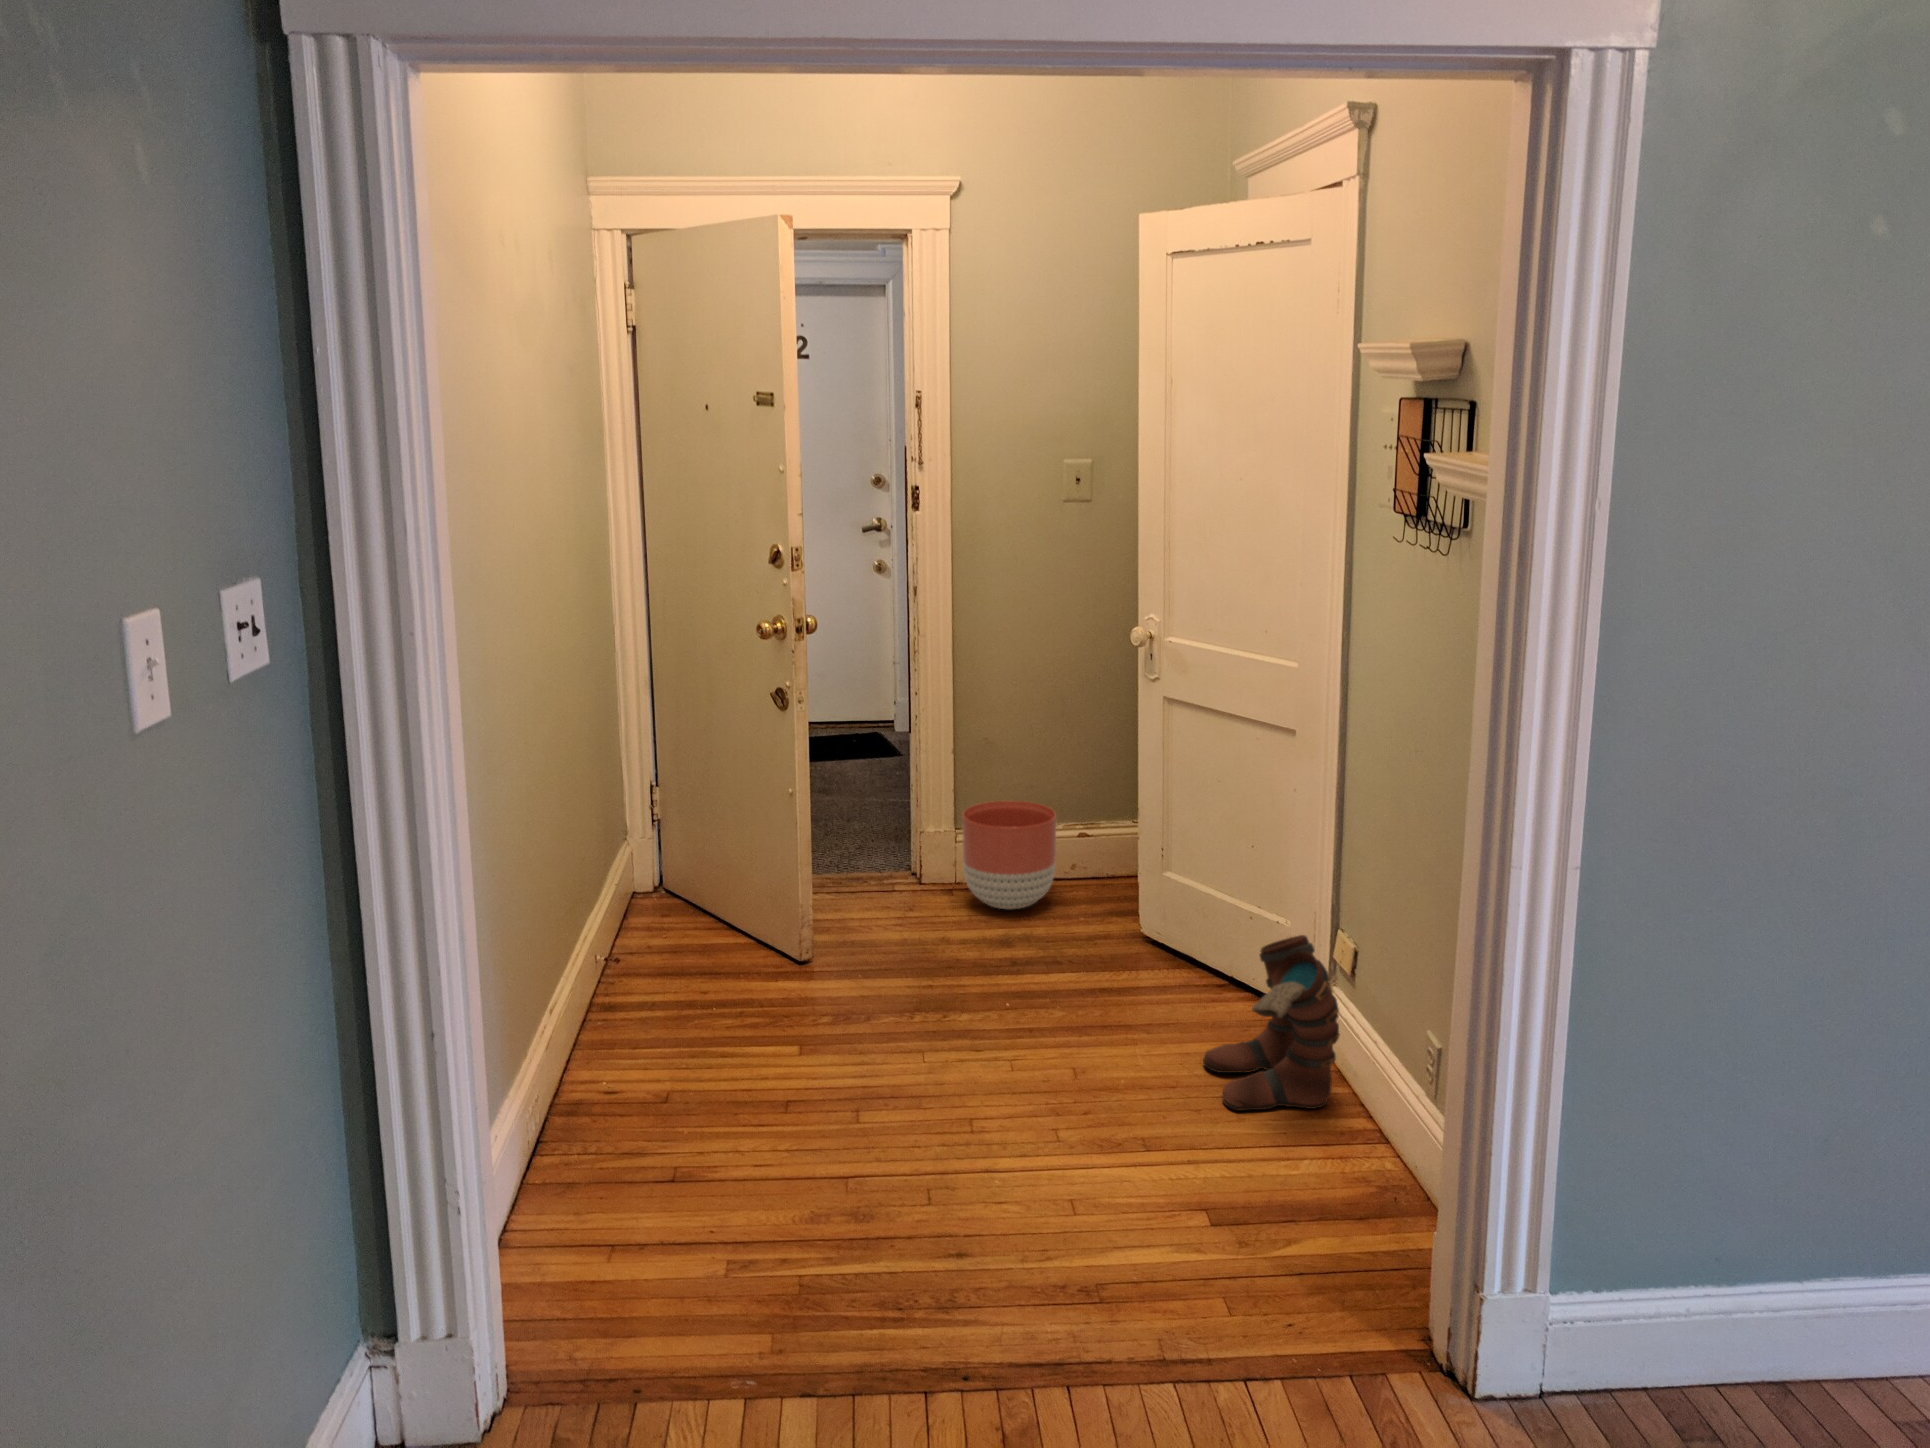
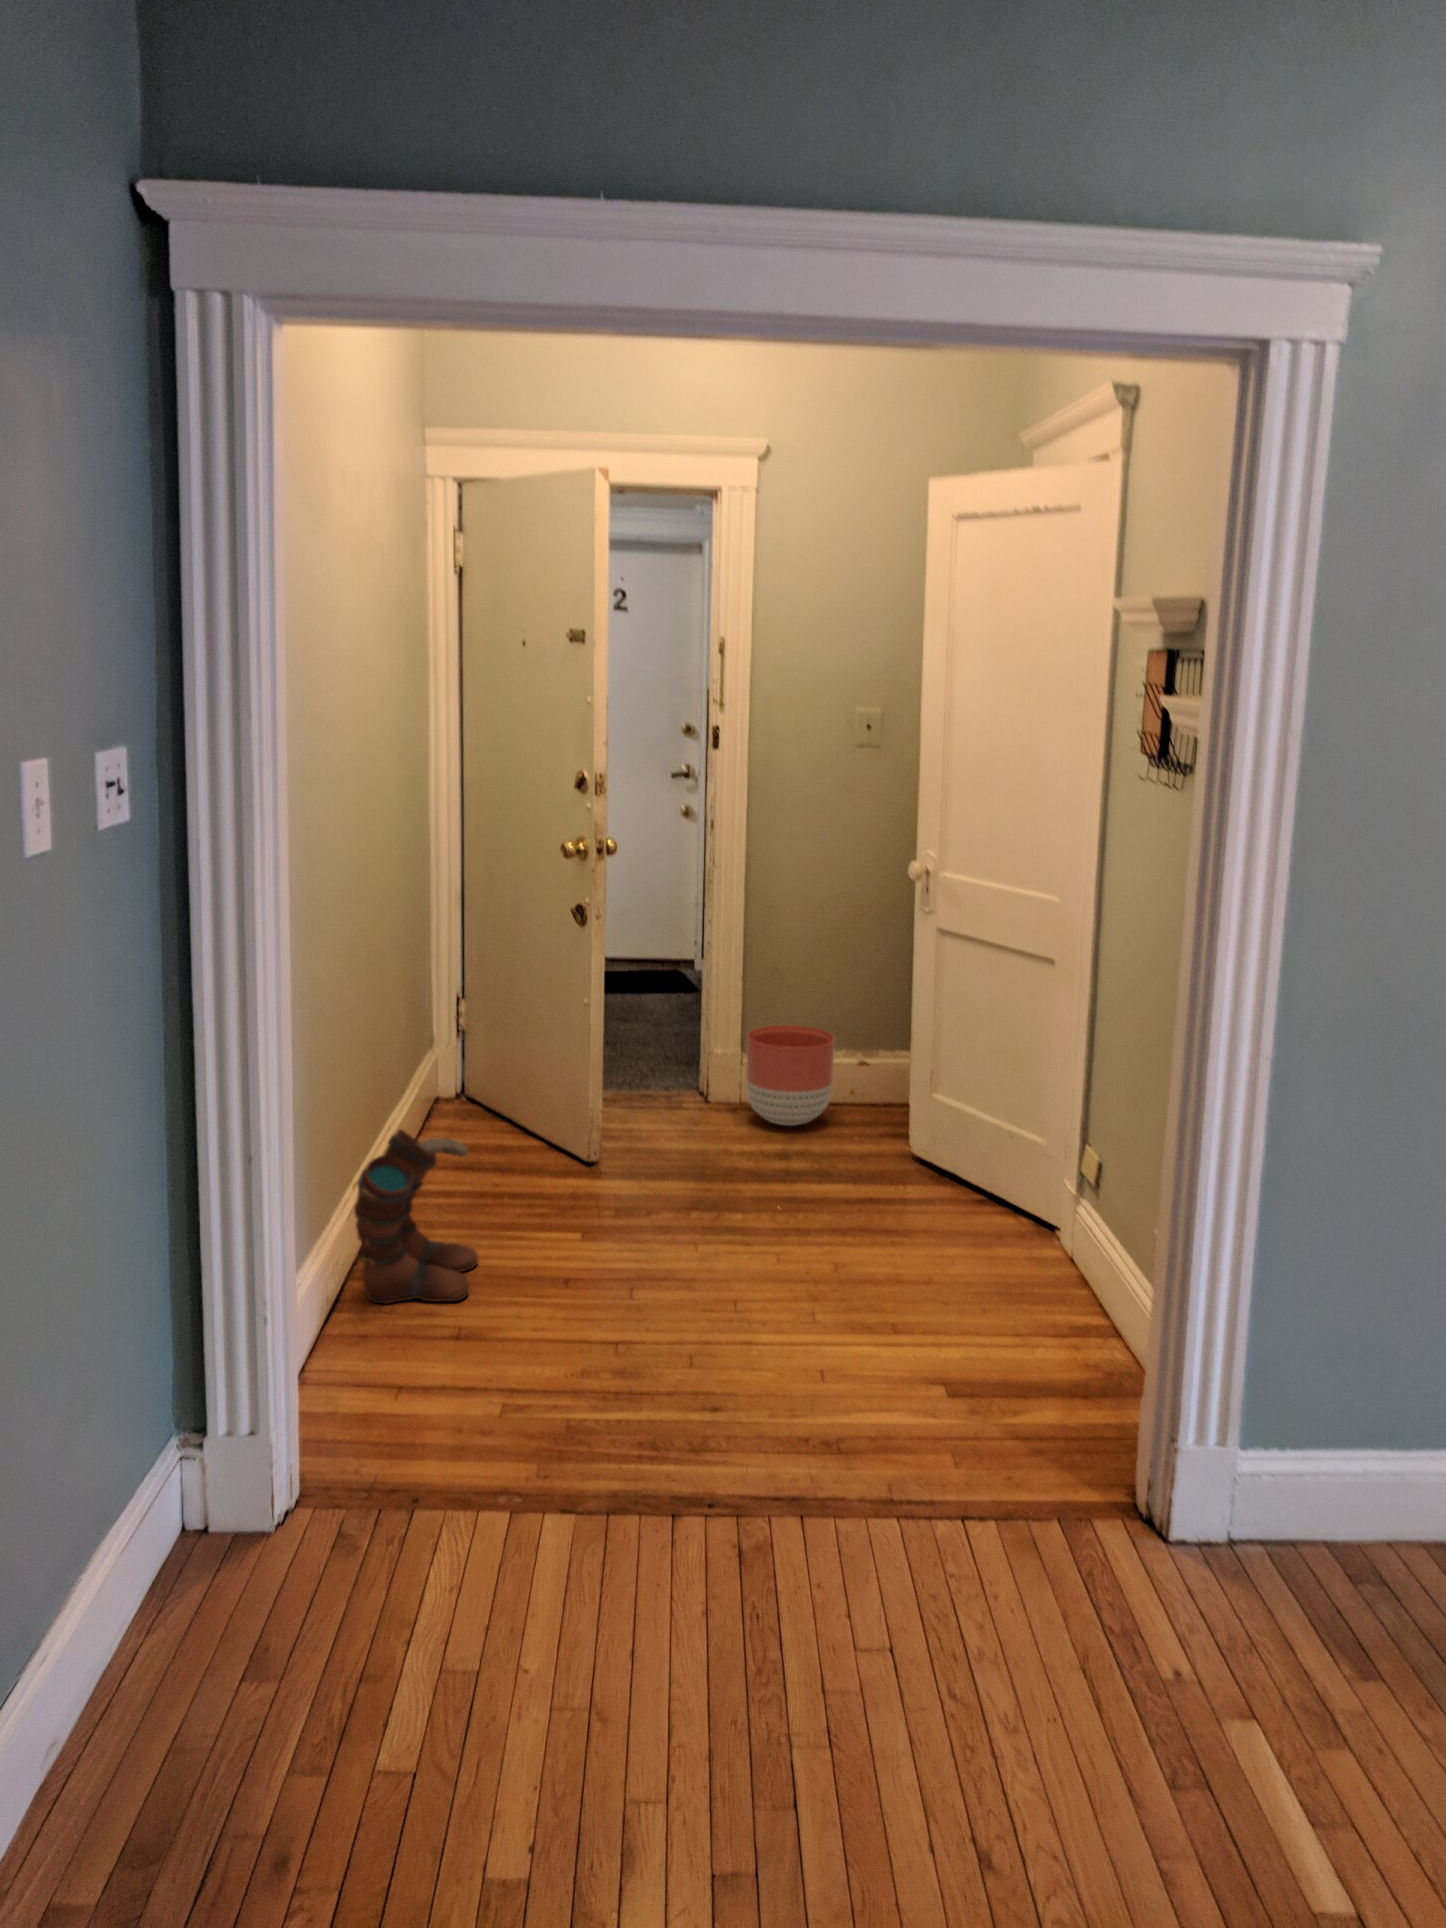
boots: present [1203,935,1340,1111] -> present [354,1129,478,1304]

